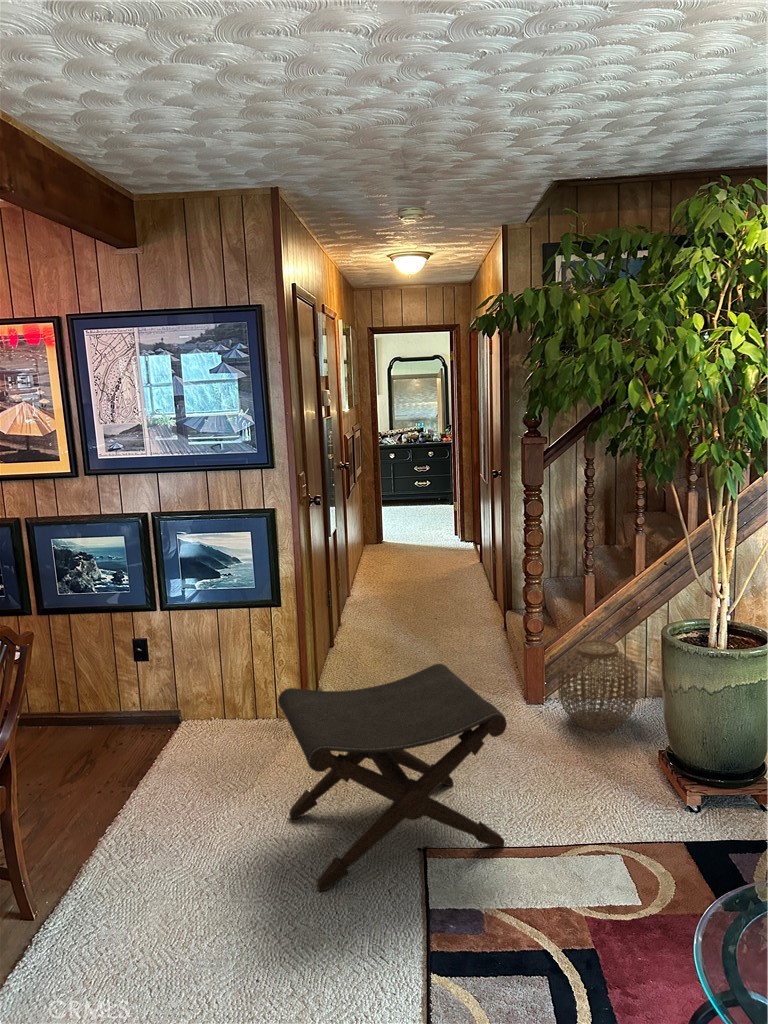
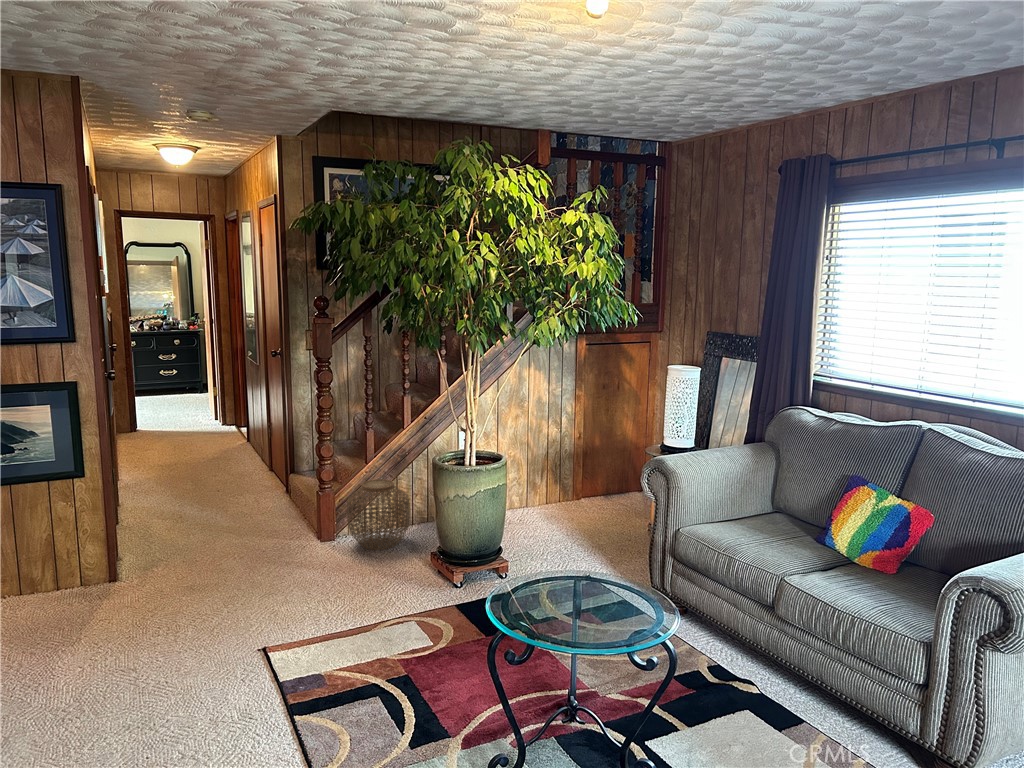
footstool: present [278,664,507,891] -> none [117,502,329,694]

